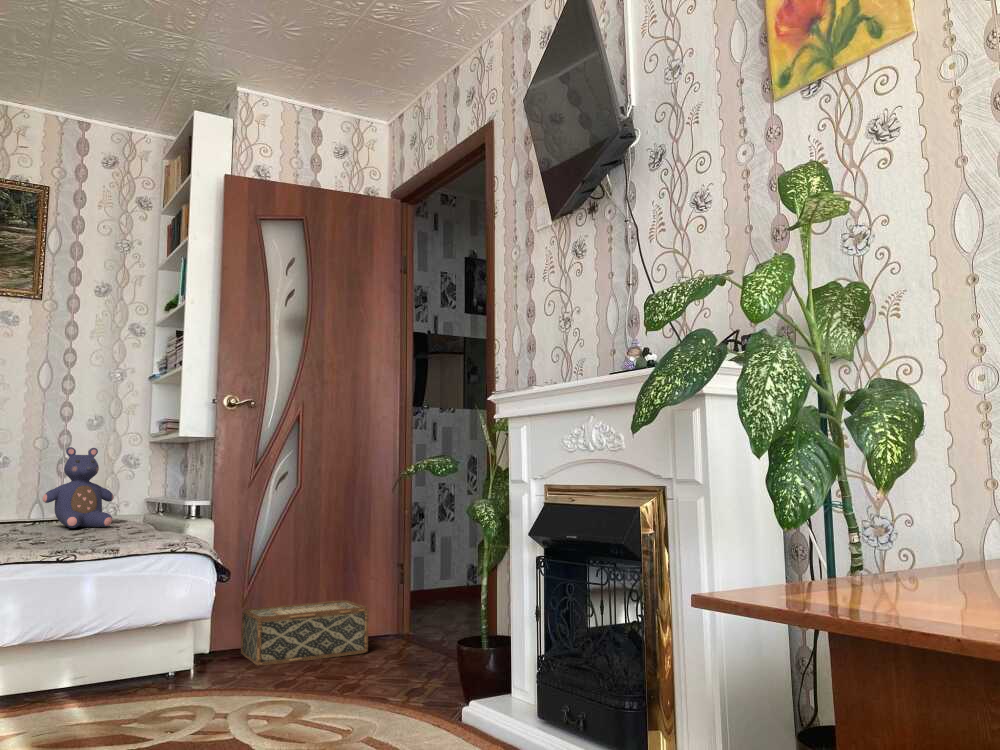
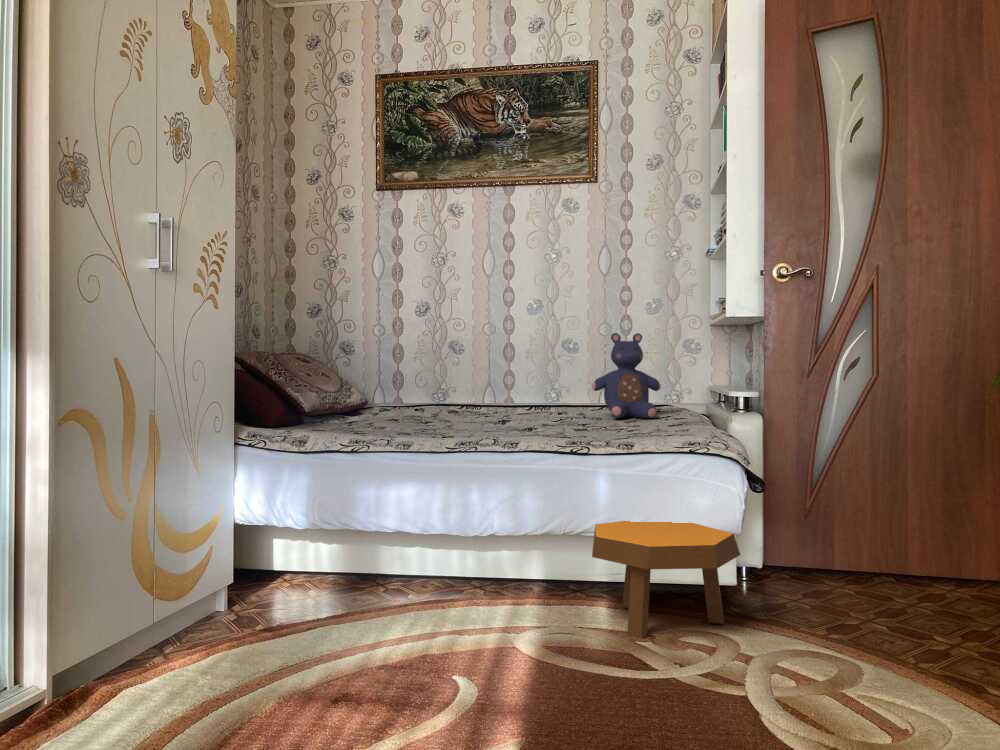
woven basket: present [241,600,368,666] -> none [803,524,976,606]
footstool: none [67,614,209,723] -> present [592,521,740,639]

